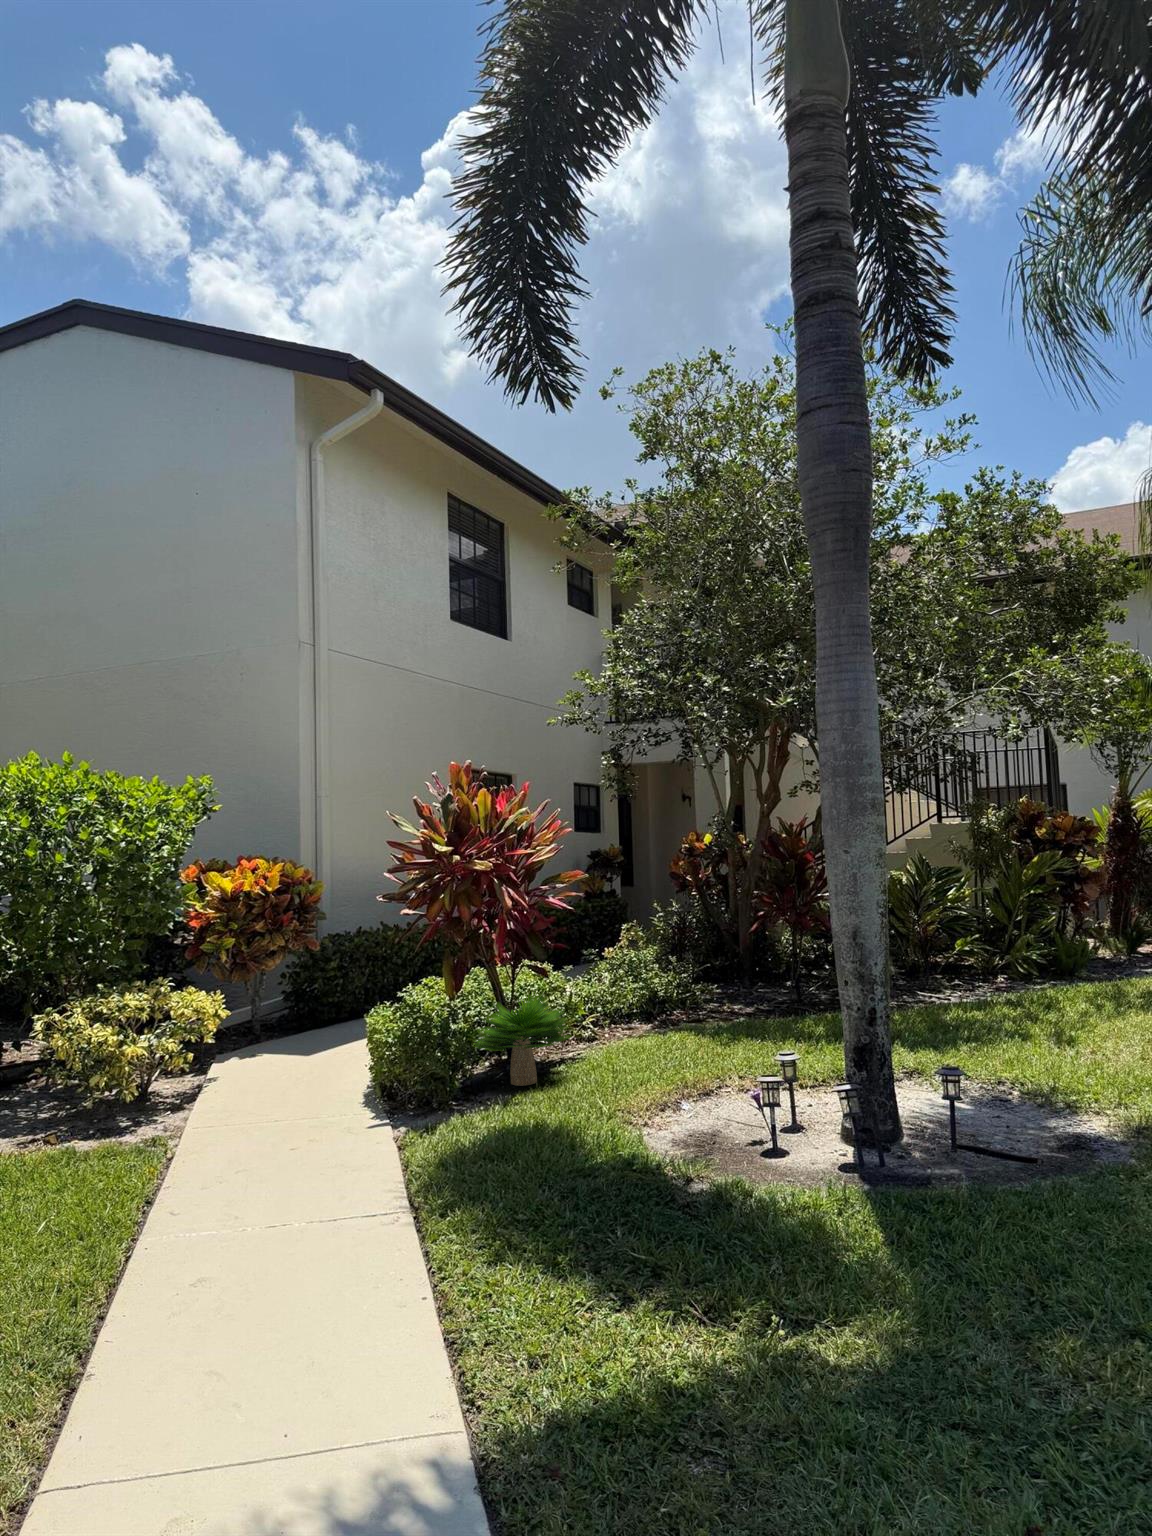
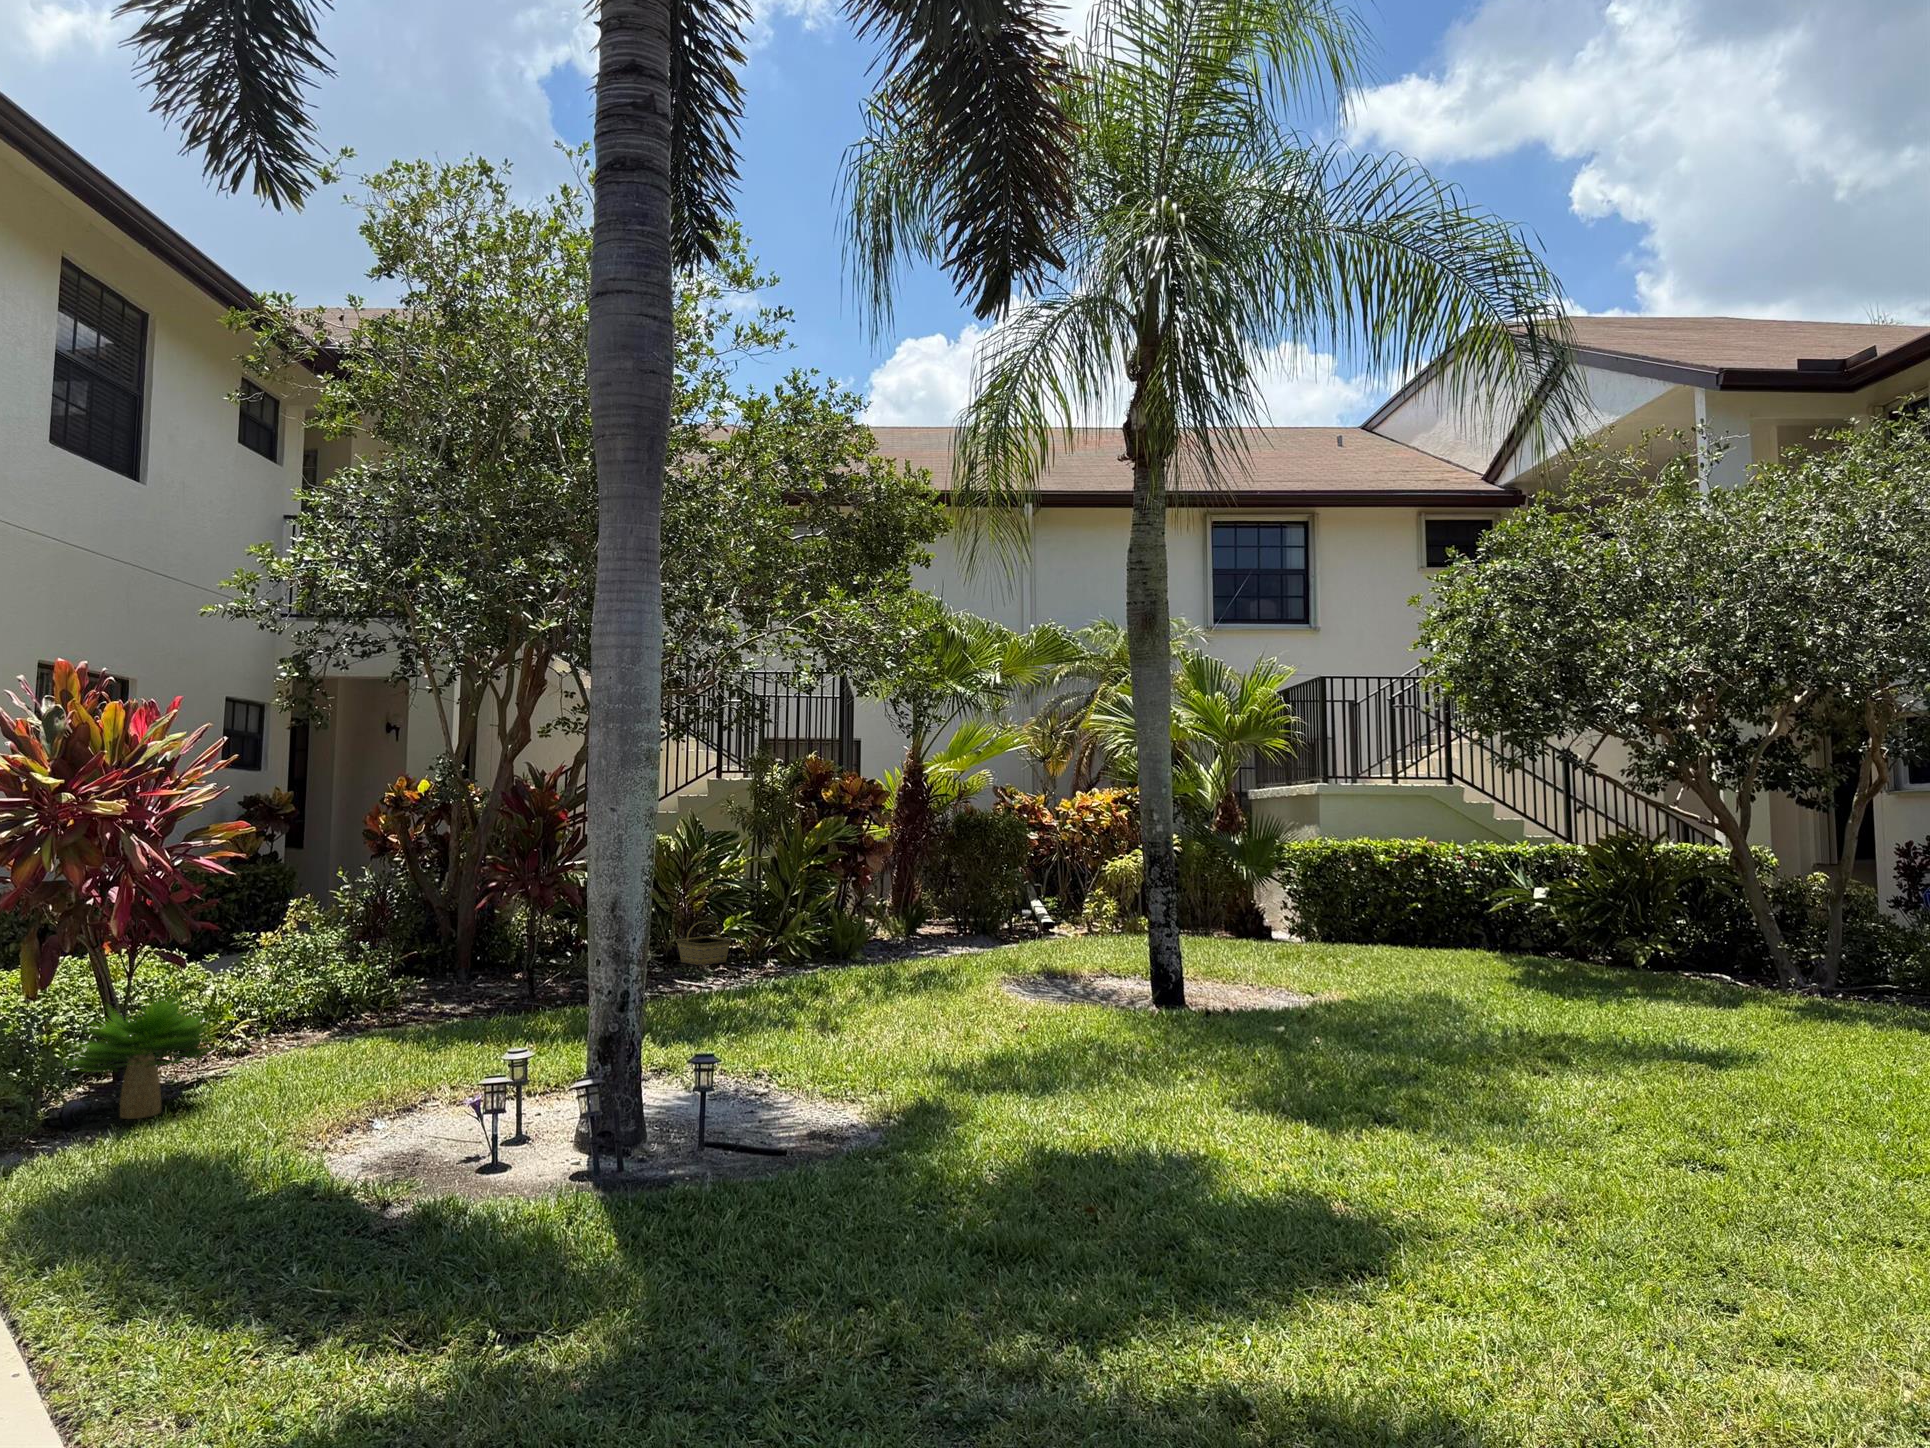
basket: none [914,942,963,978] -> present [676,921,731,965]

